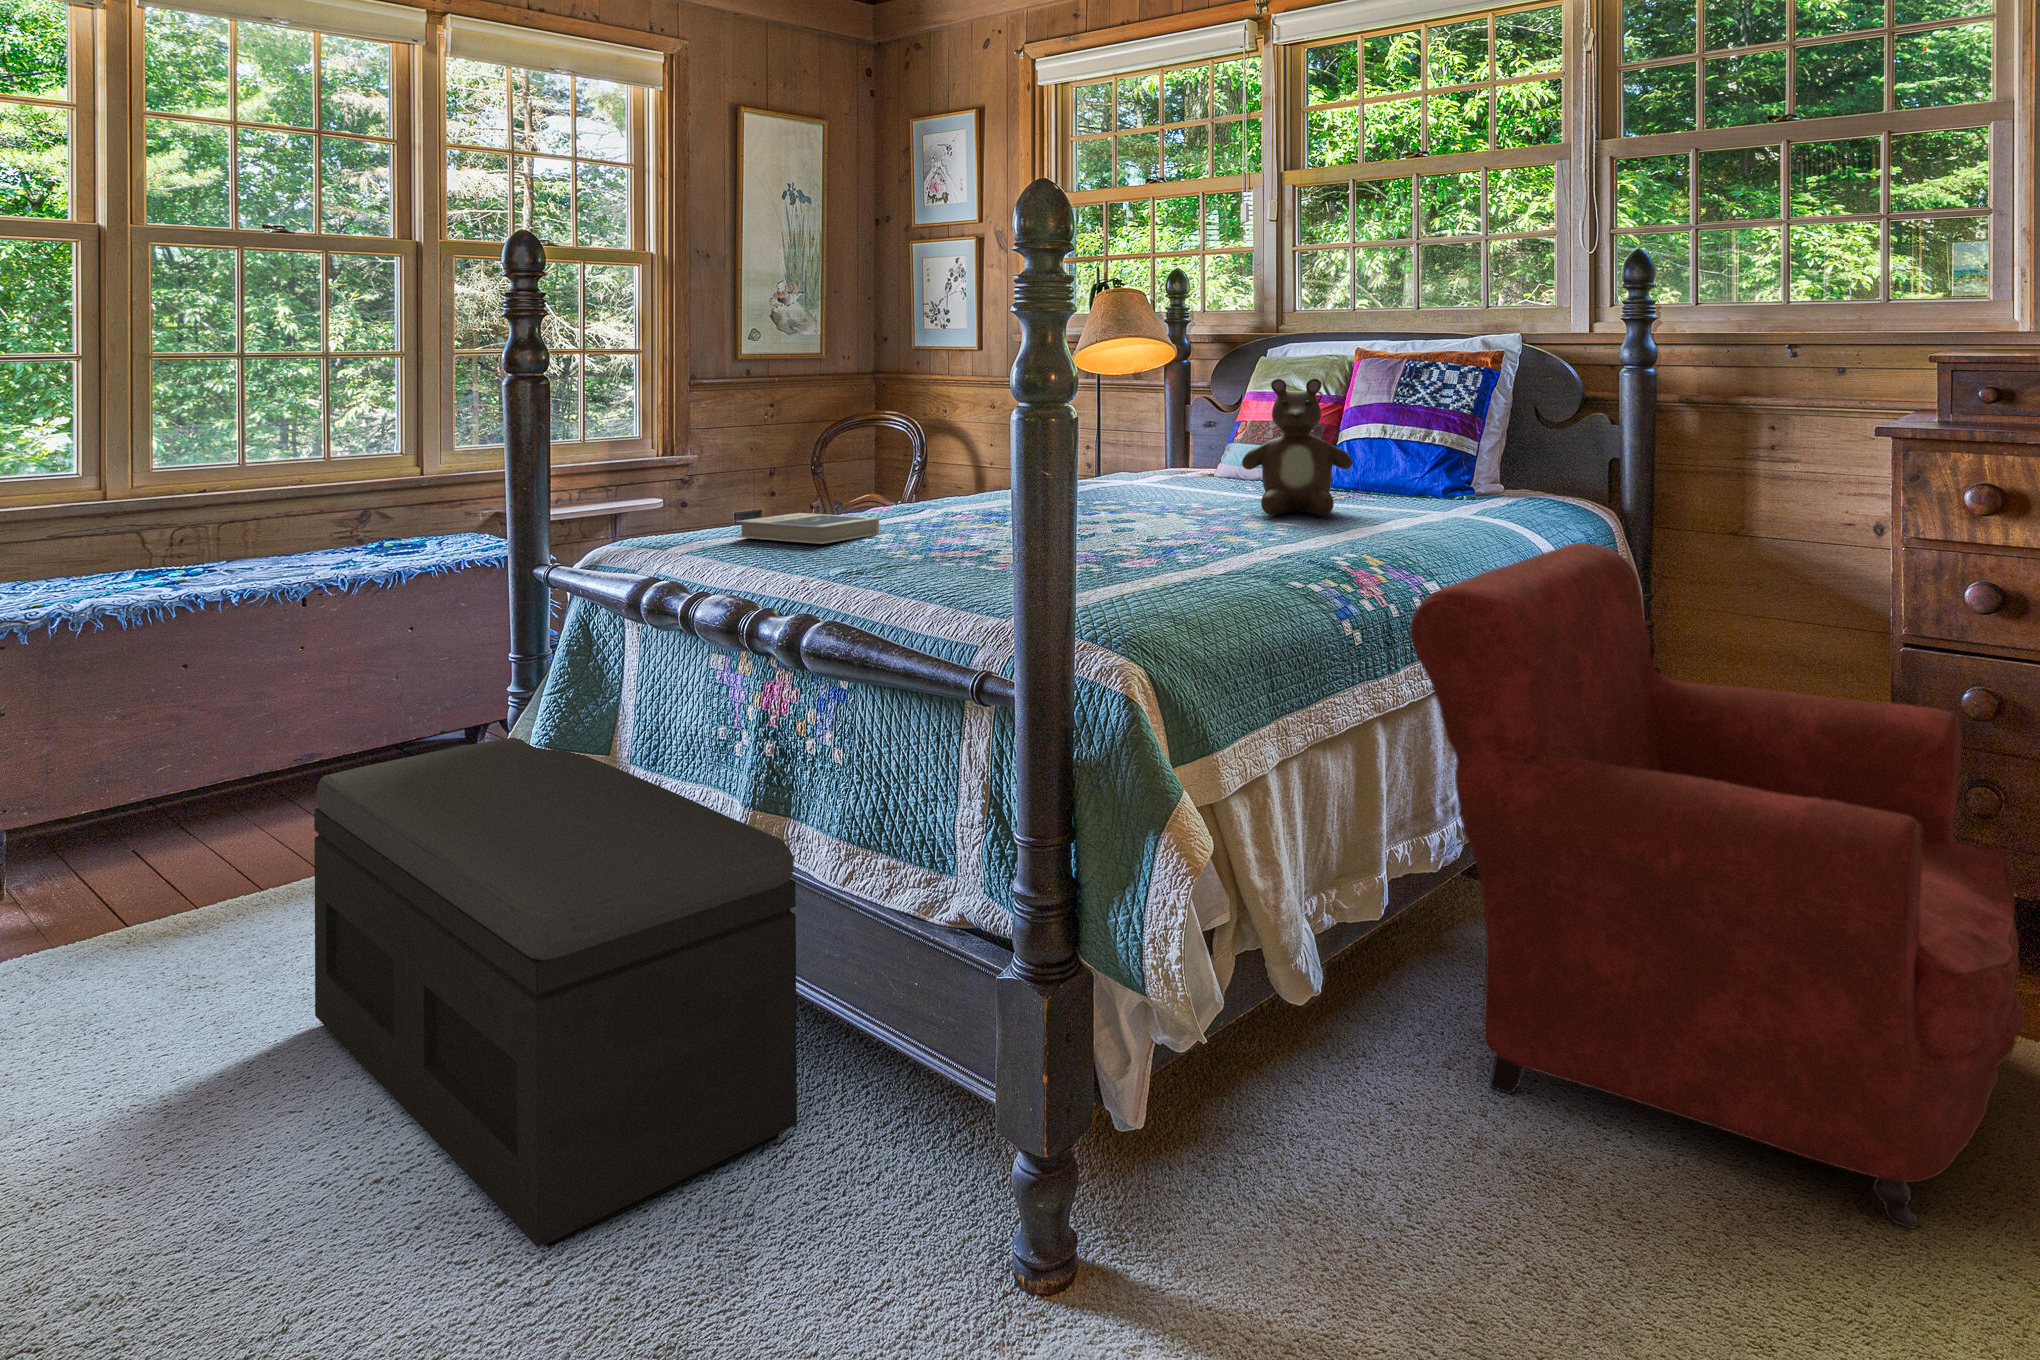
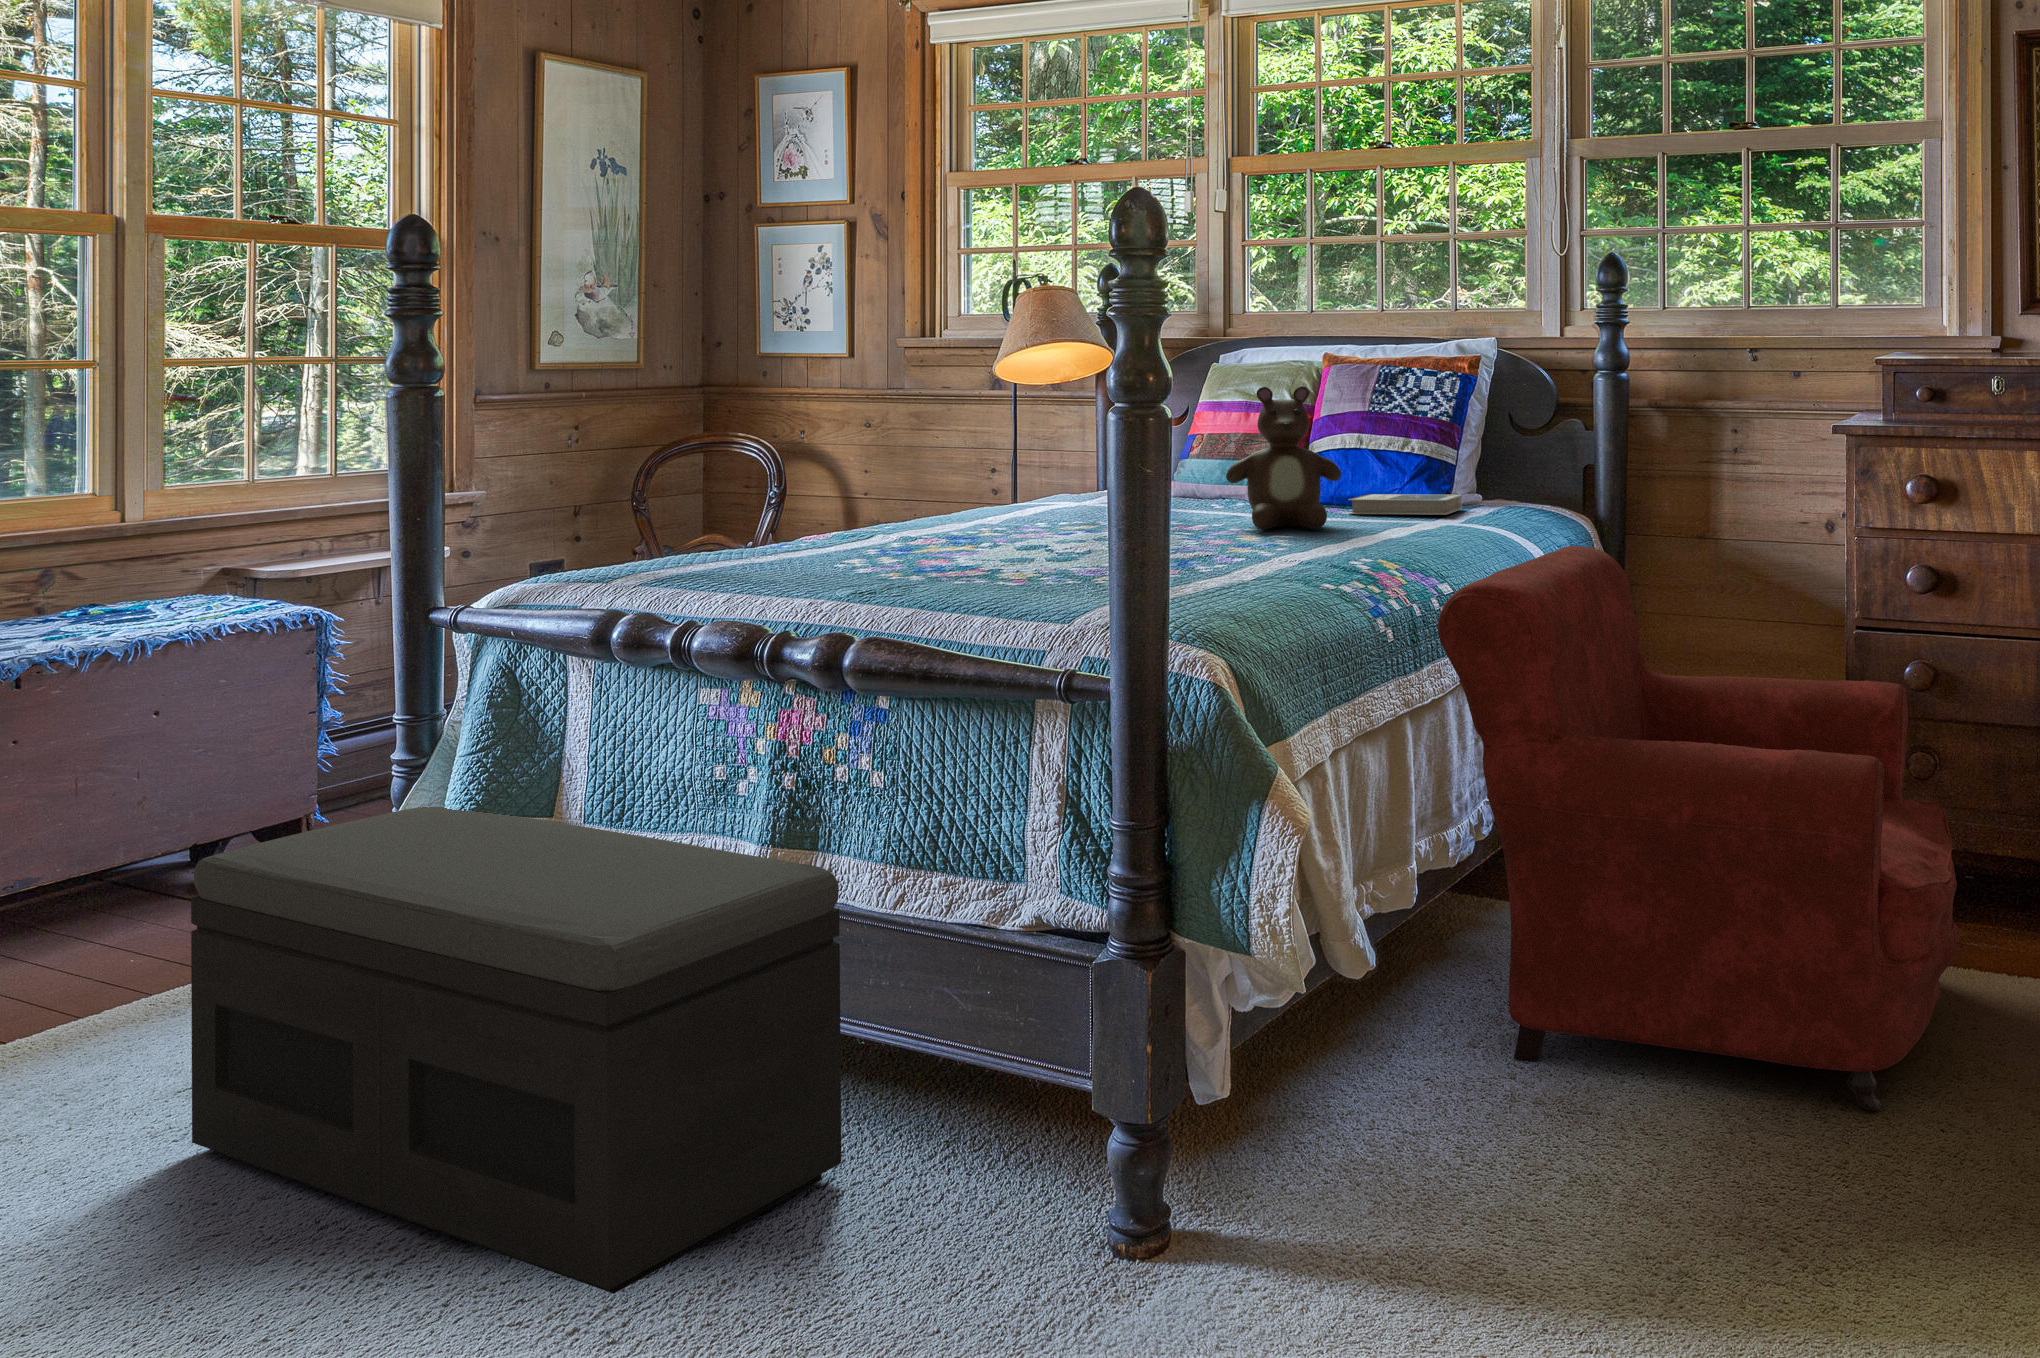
hardback book: present [736,513,879,544] -> present [1348,494,1462,515]

